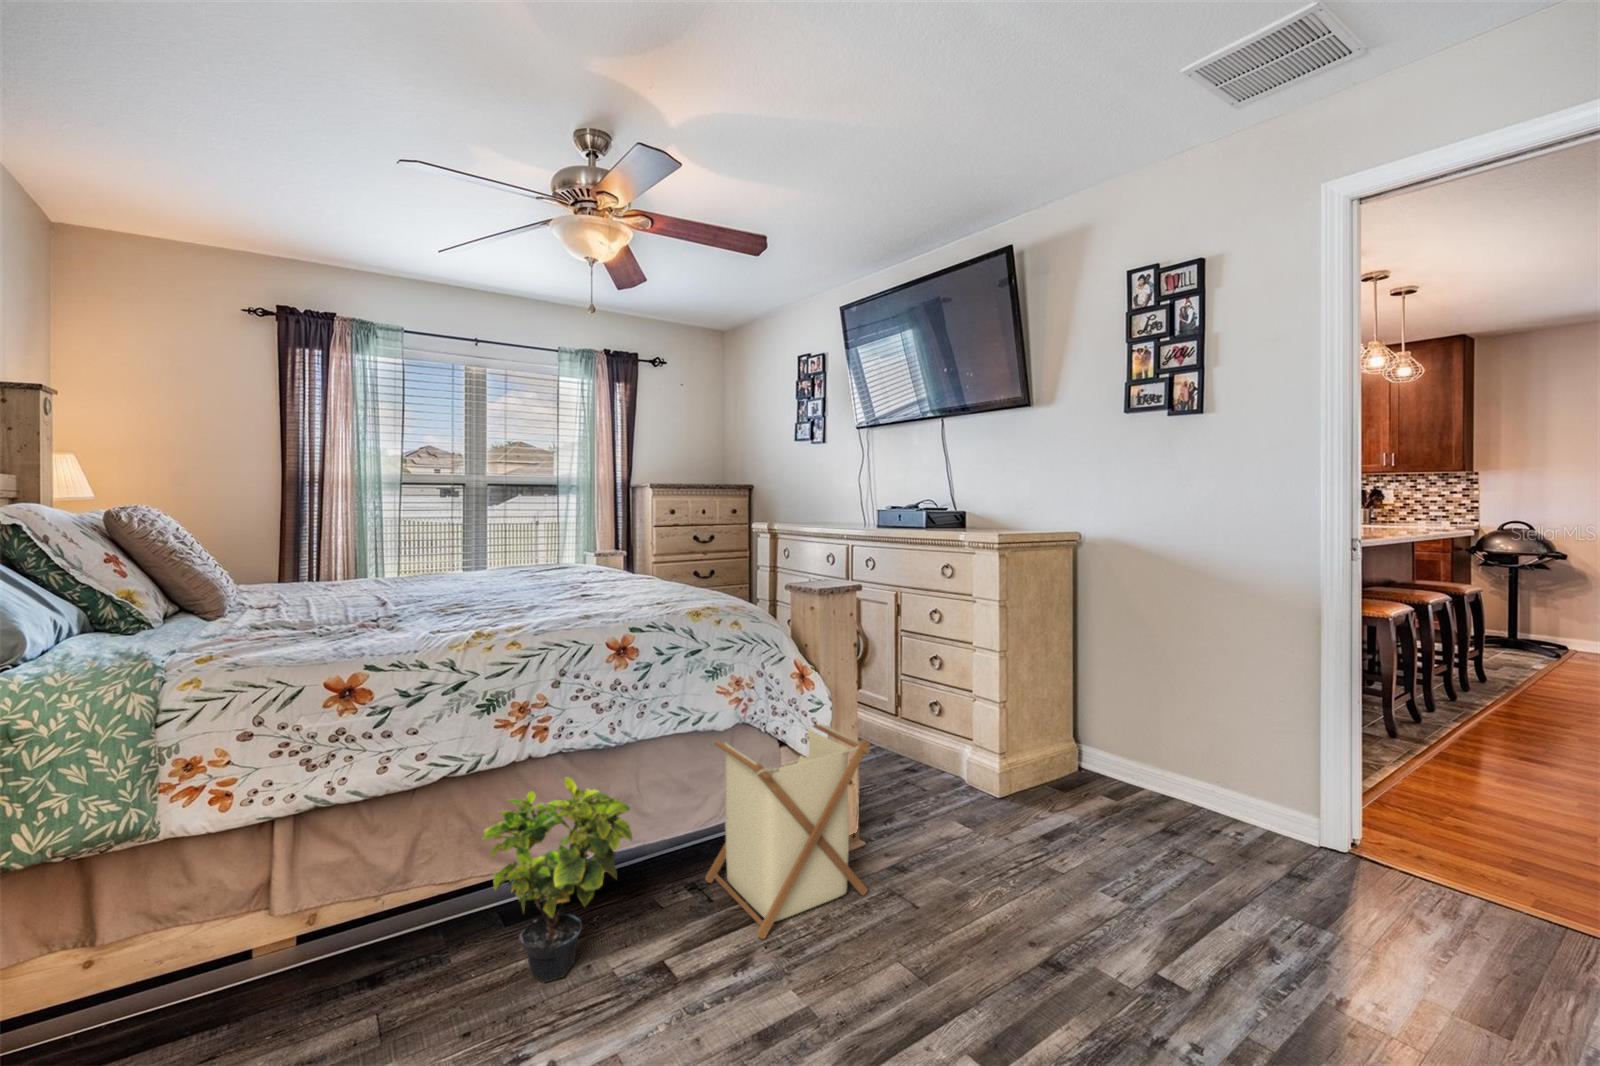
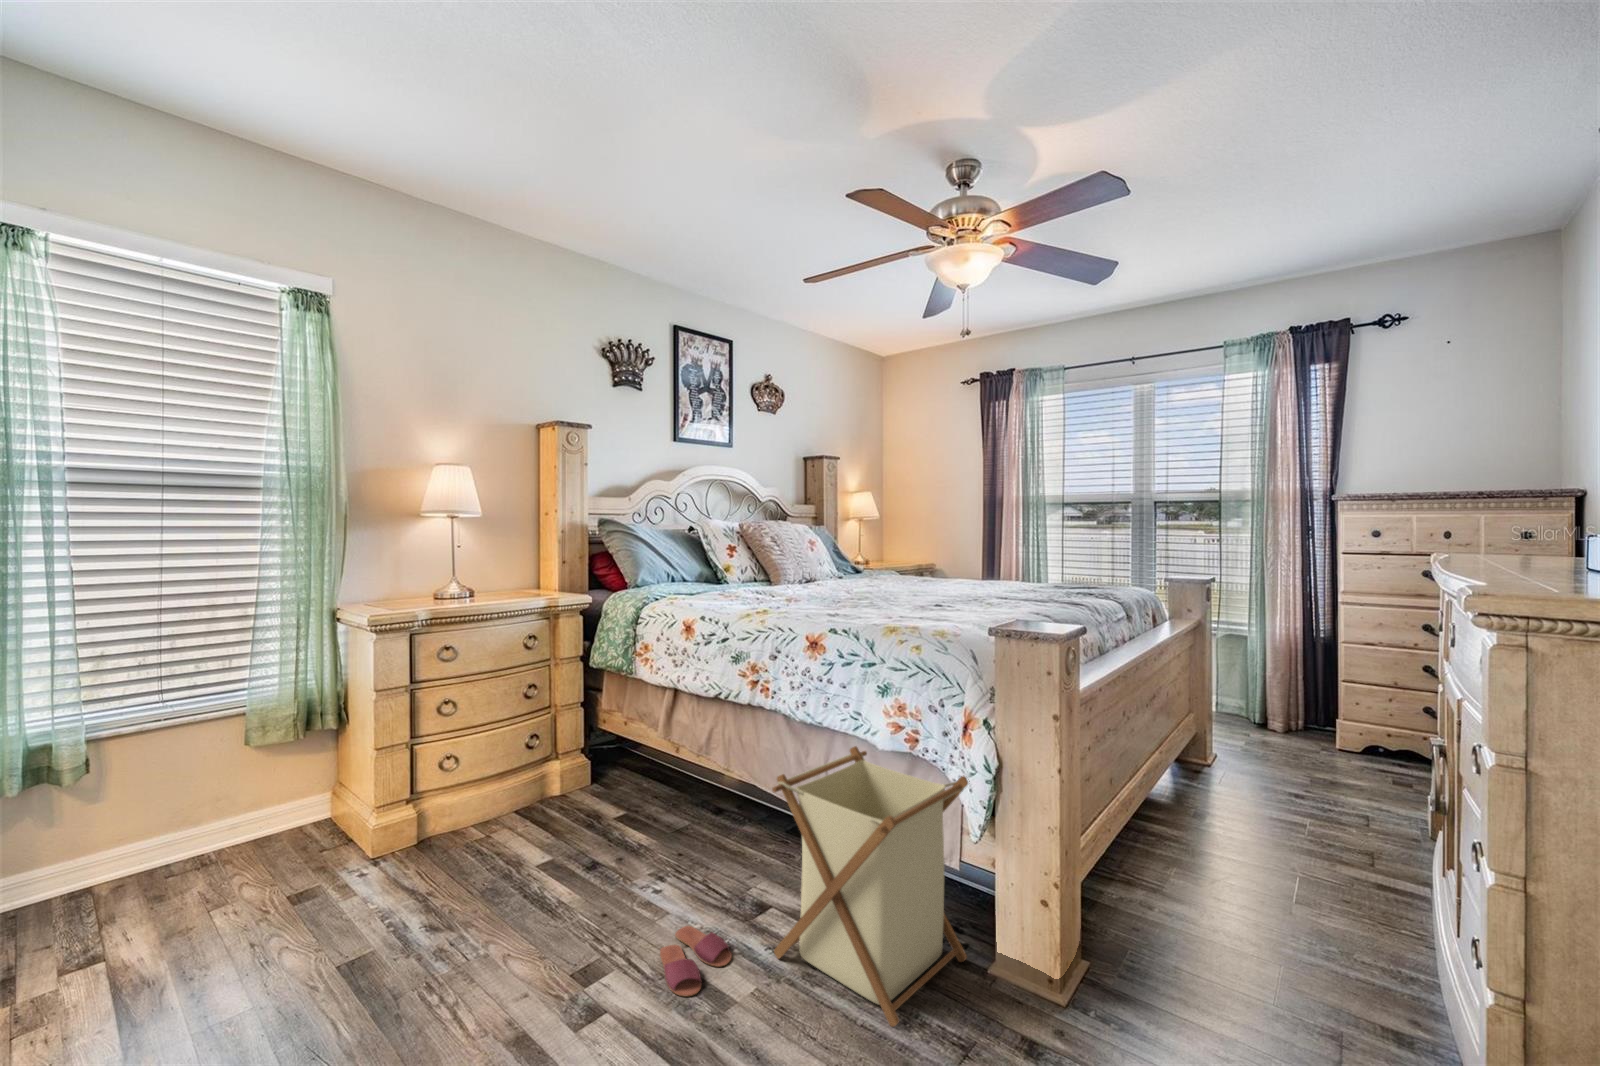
potted plant: present [482,777,632,982] -> none [676,724,778,870]
slippers: none [678,964,794,1023] -> present [660,926,732,996]

